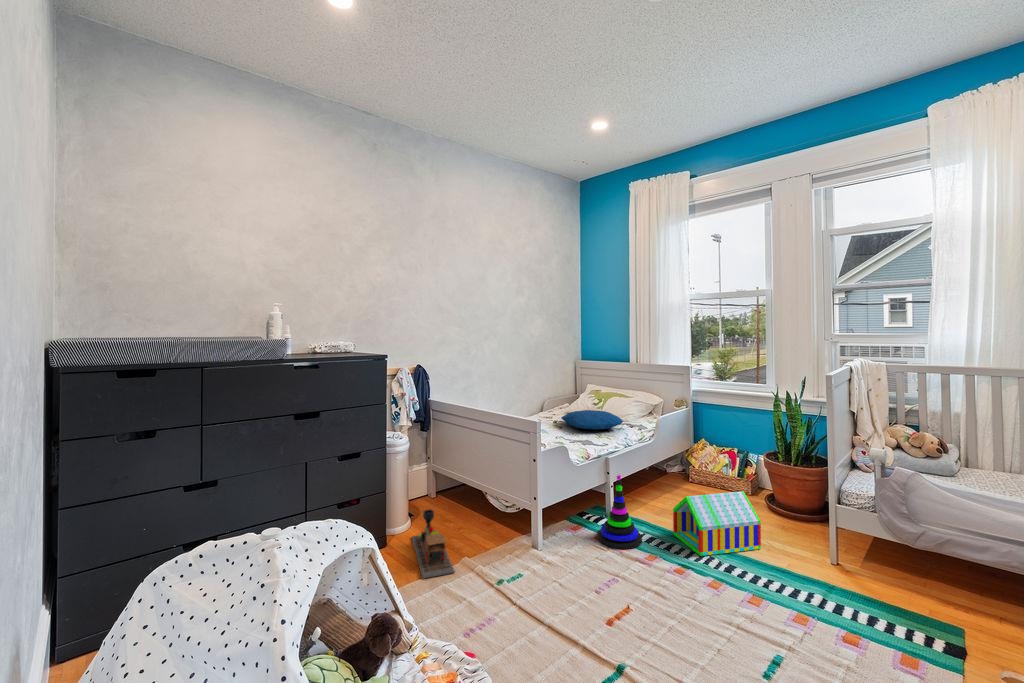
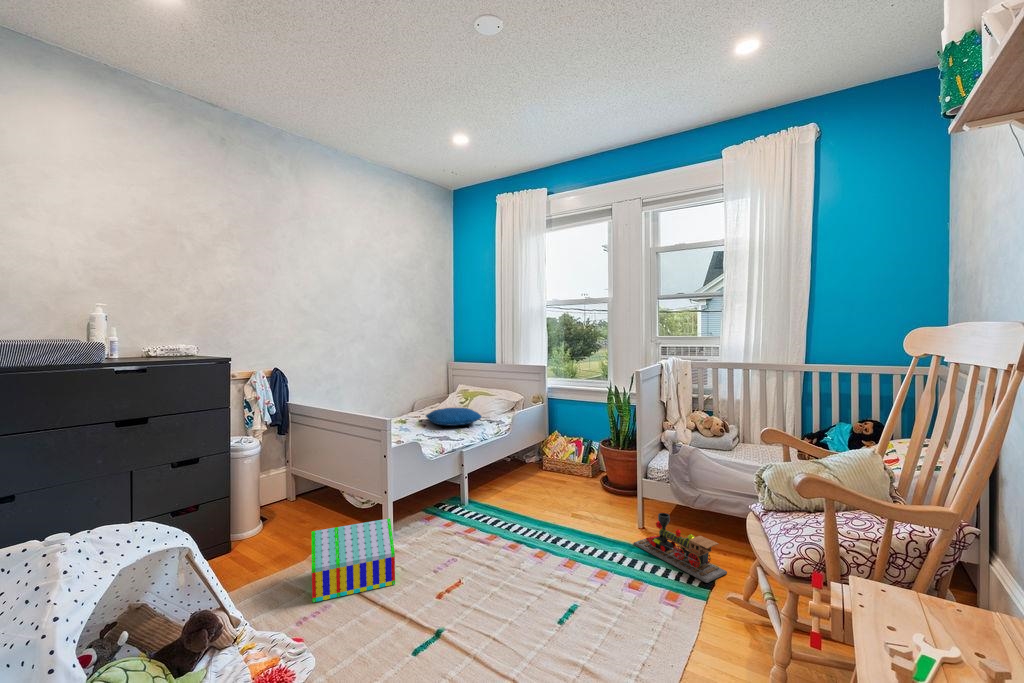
stacking toy: present [597,475,642,549] -> none [448,466,489,533]
toy house: present [673,491,761,556] -> present [311,519,395,603]
toy train: present [412,510,455,578] -> present [634,513,727,583]

